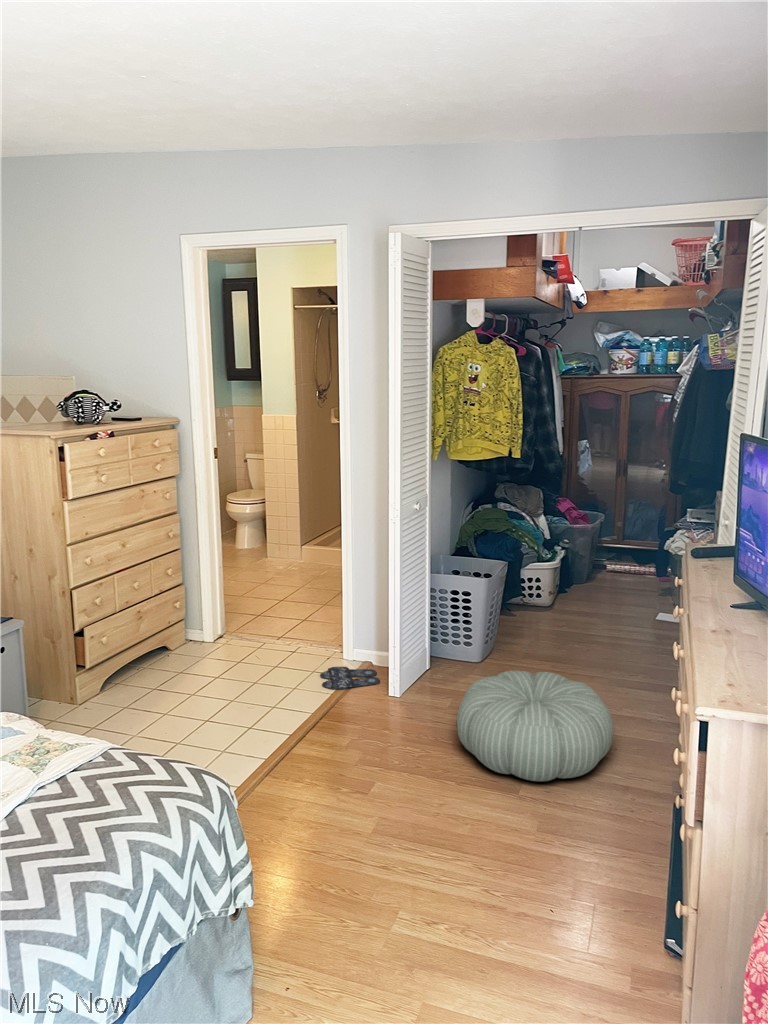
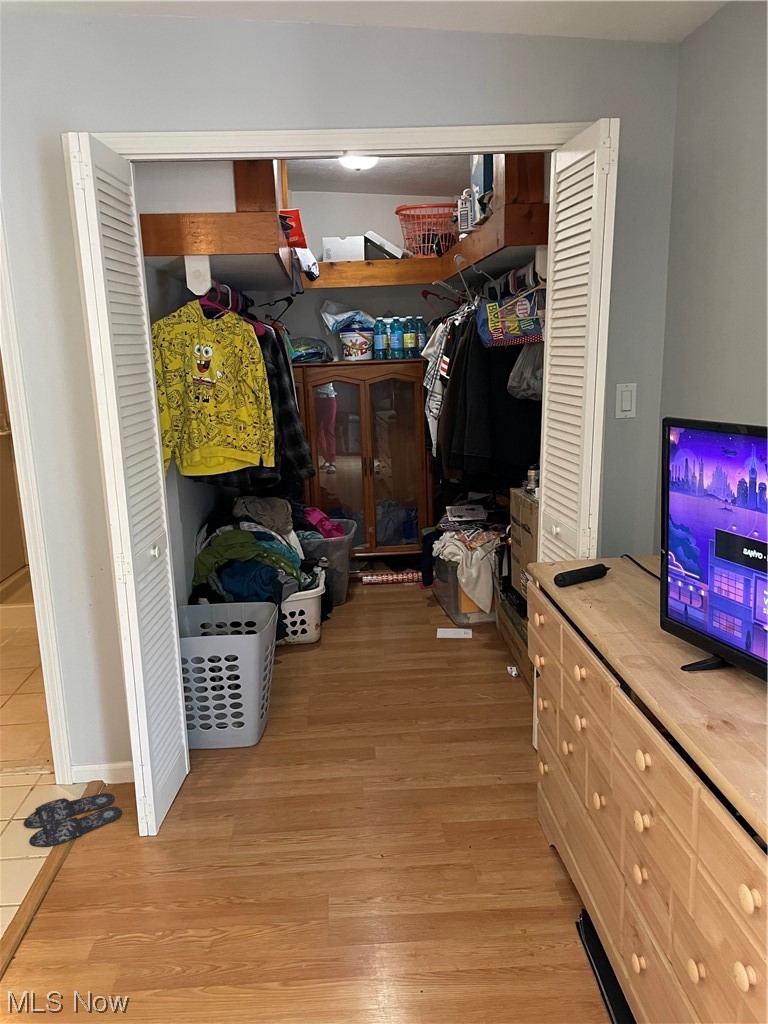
pouf: present [457,671,613,781] -> none [263,762,481,950]

